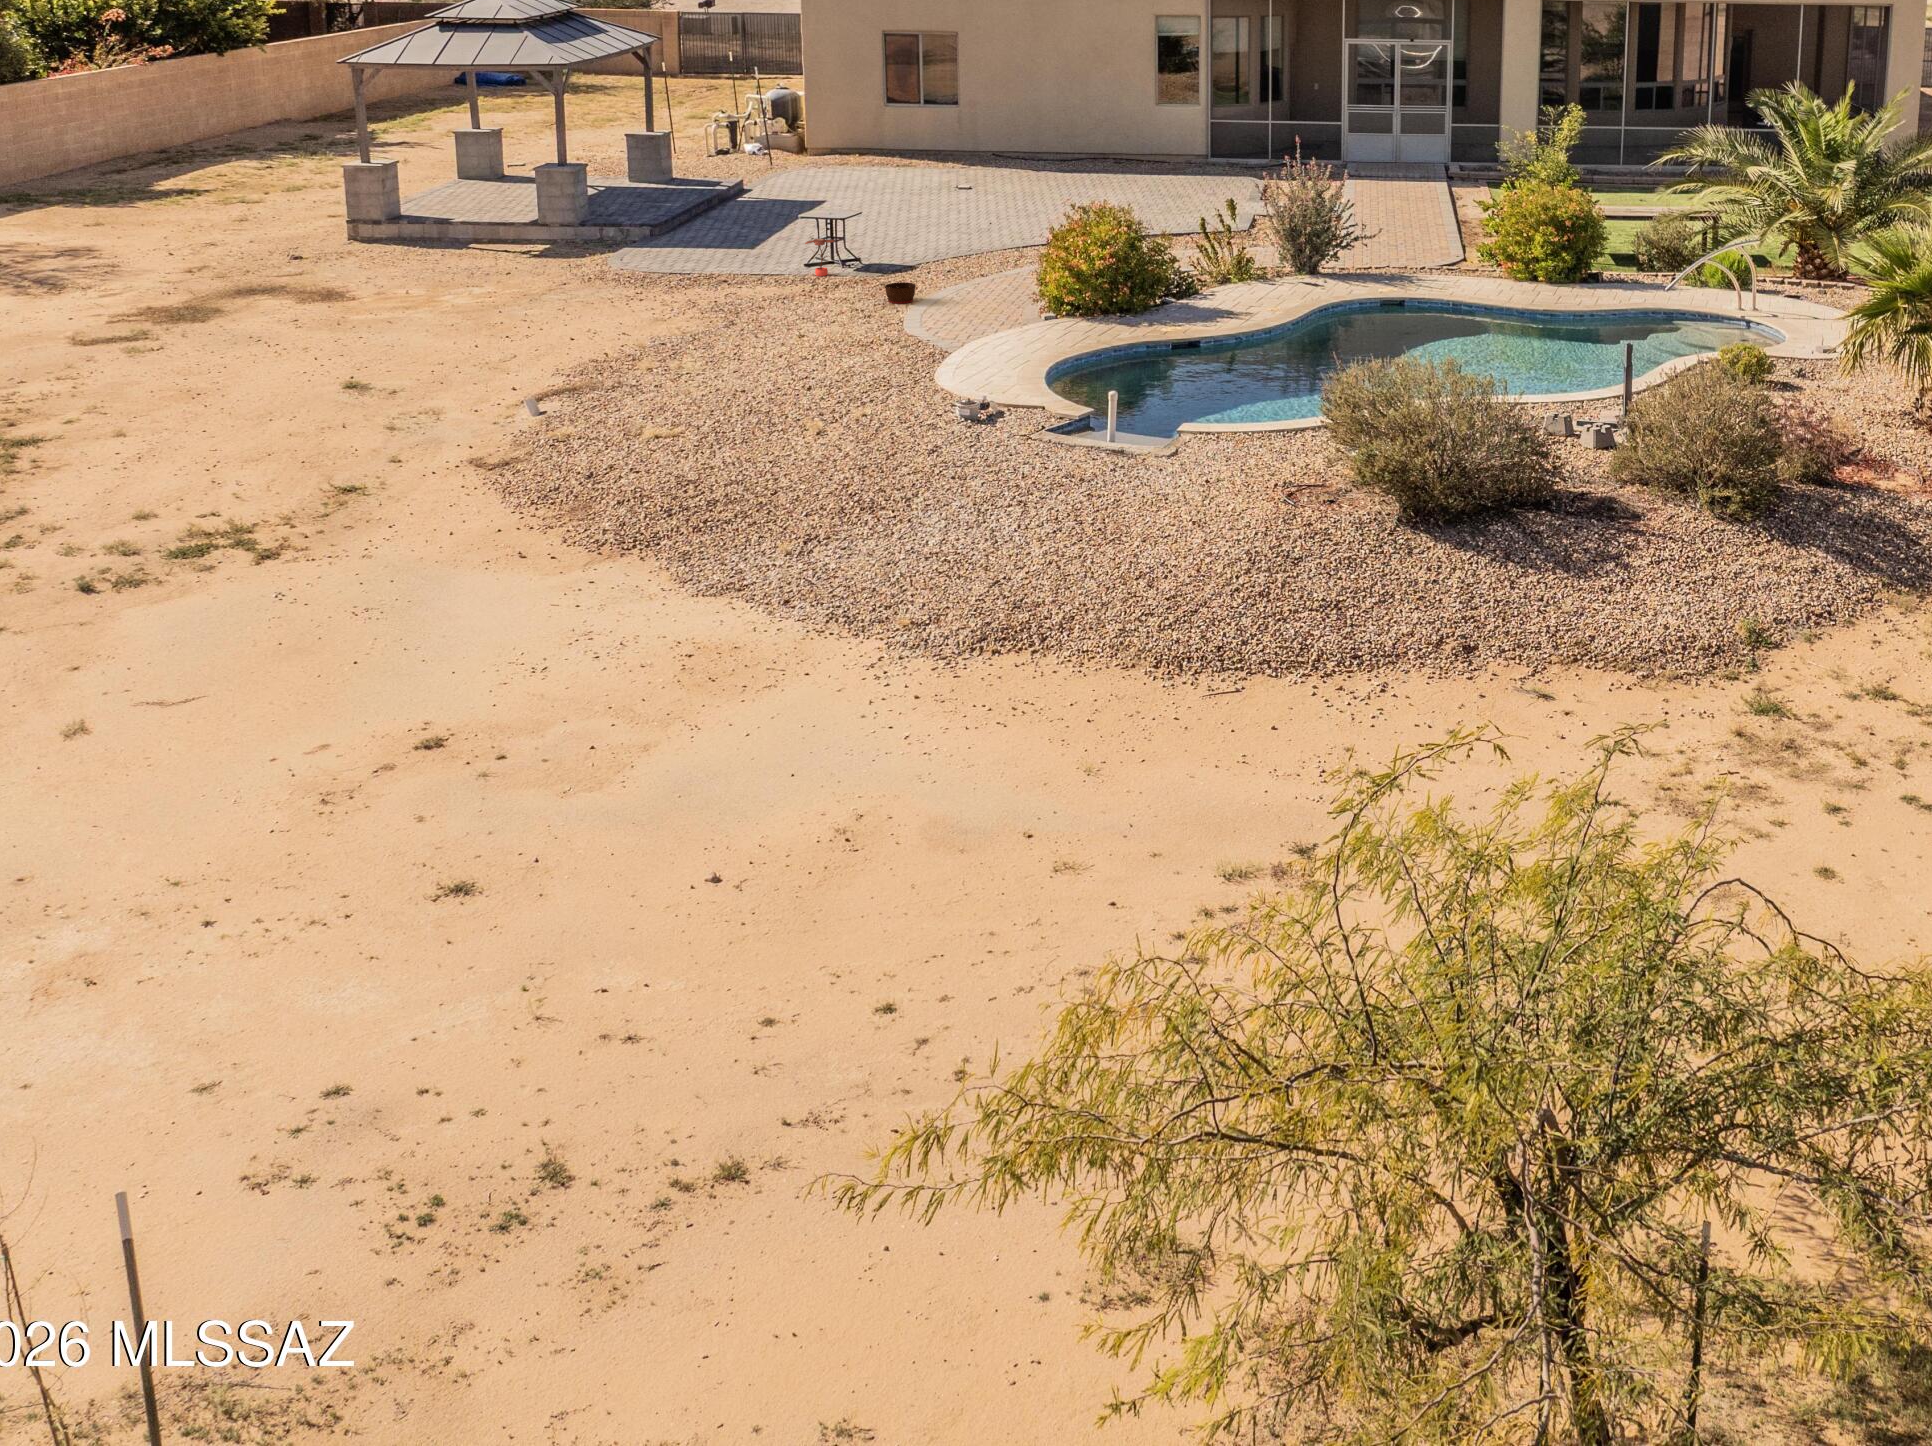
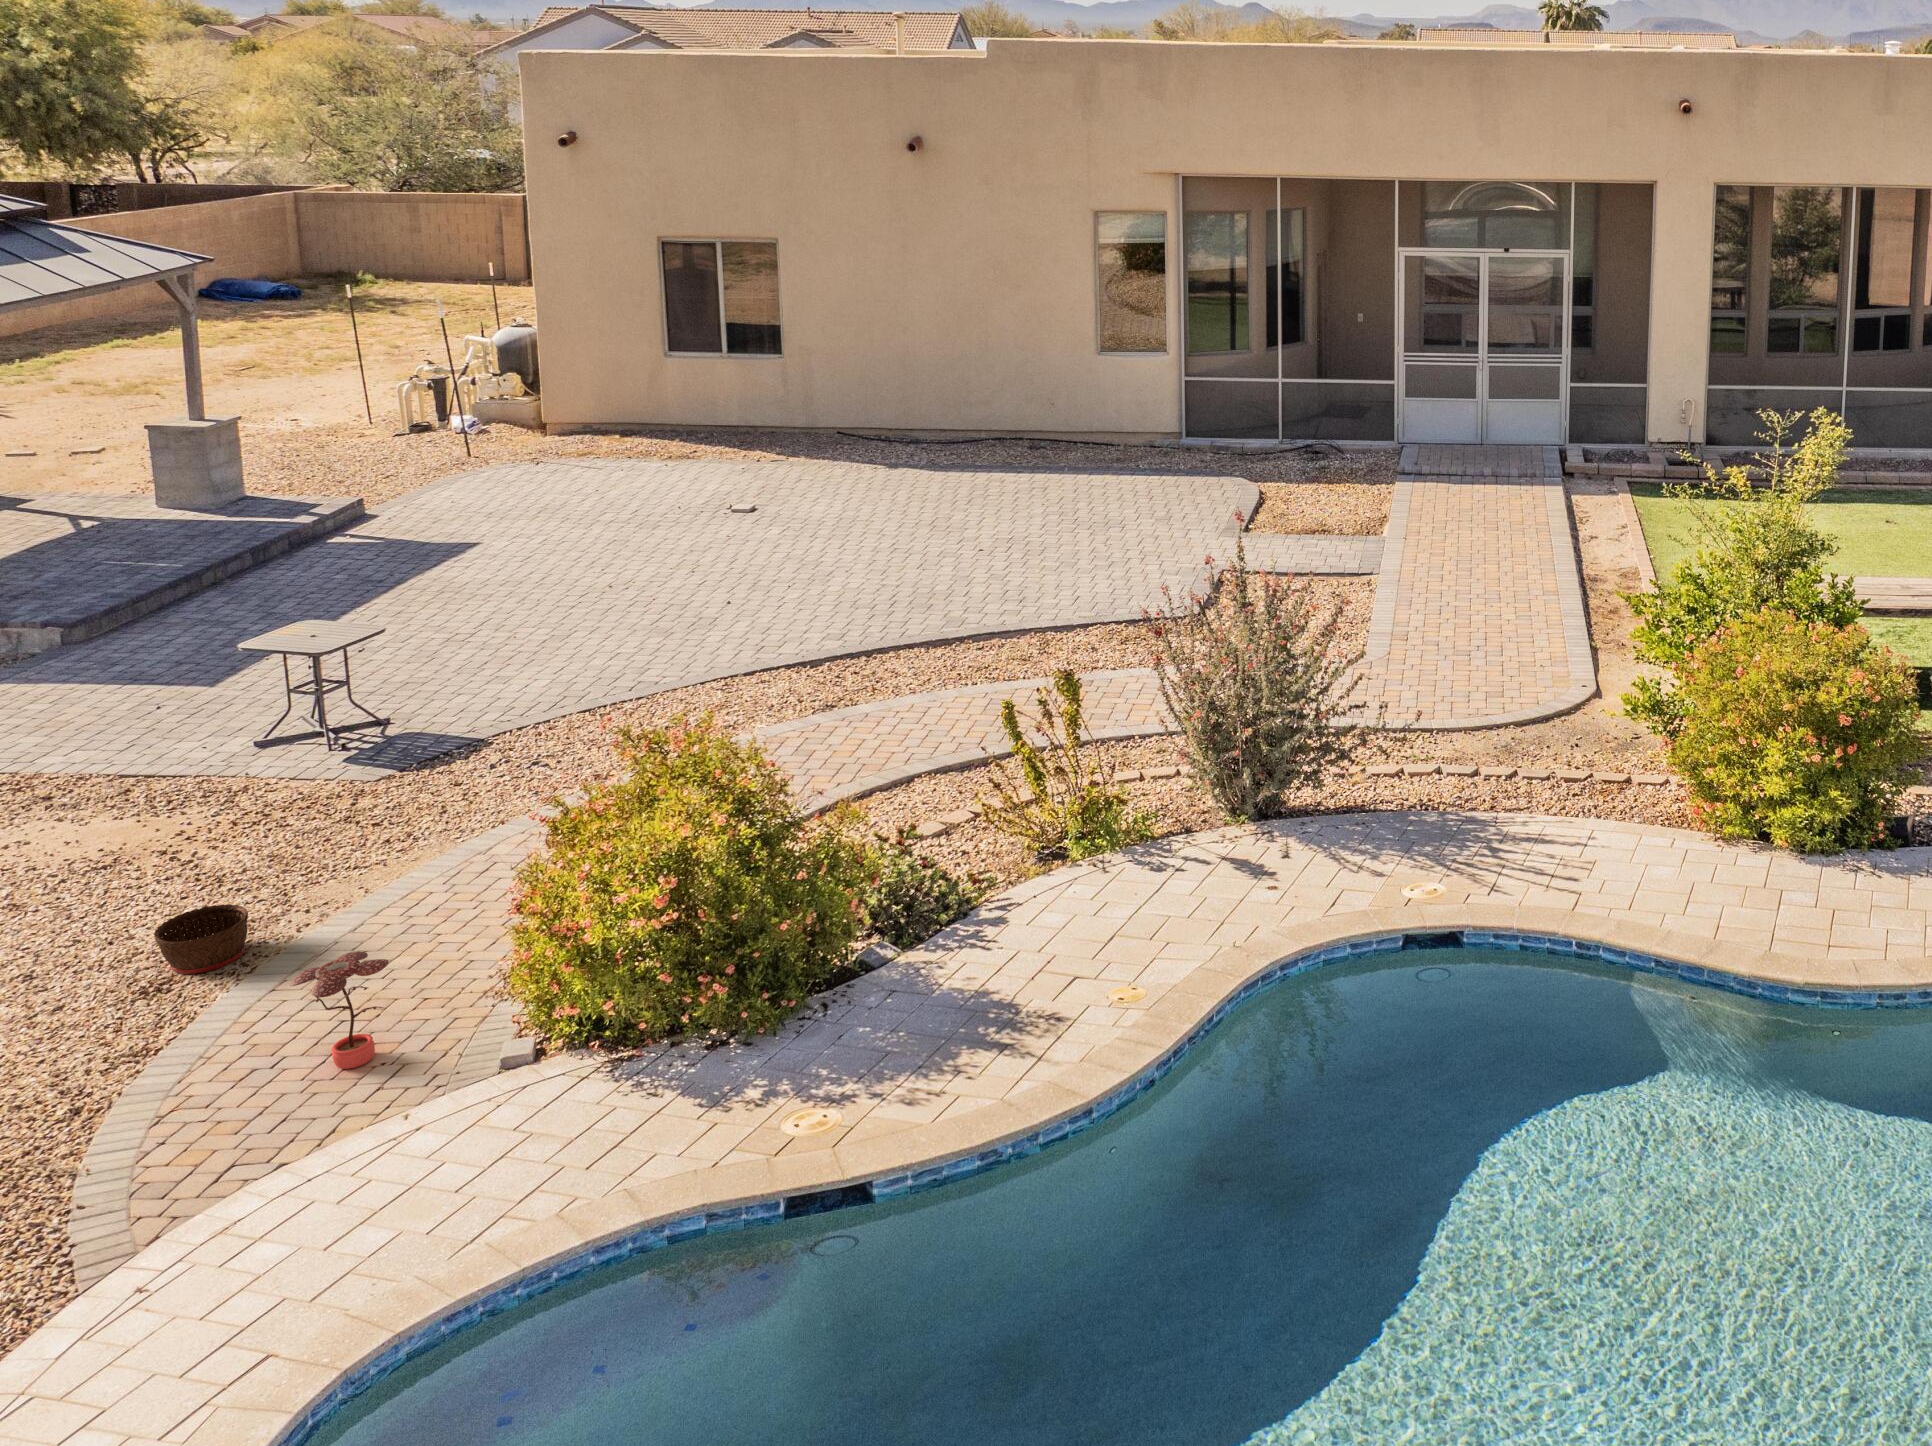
potted plant: present [805,239,835,276] -> present [290,951,389,1069]

